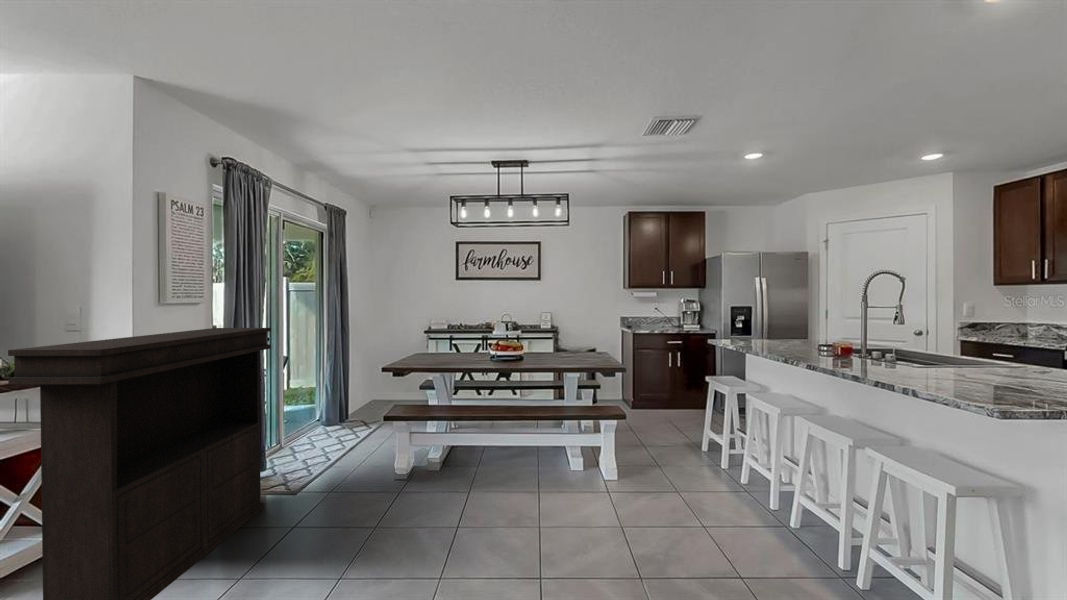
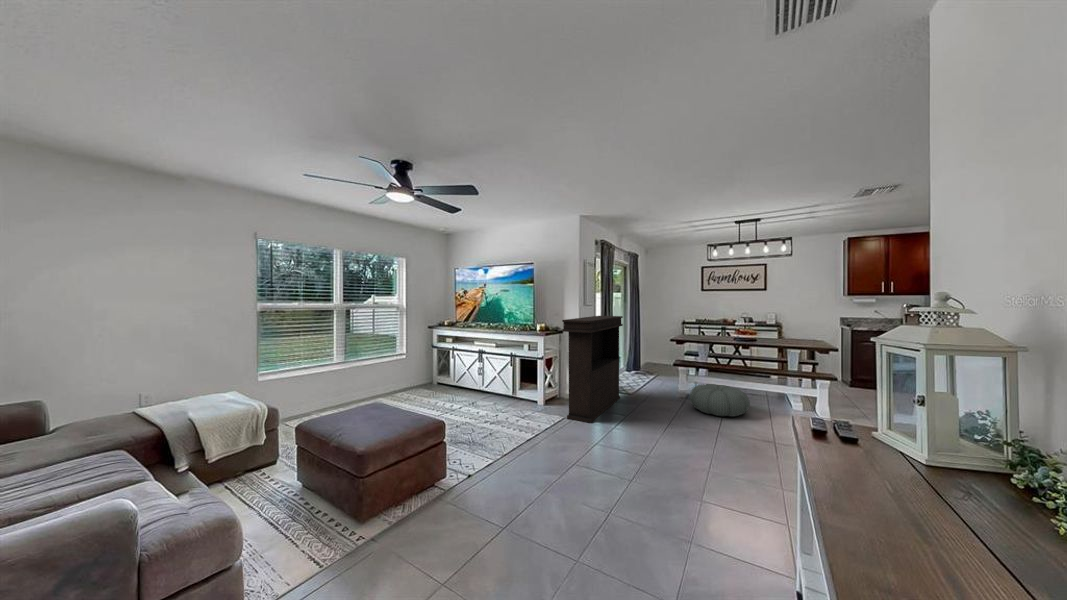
pouf: none [405,447,507,516] -> present [690,384,750,417]

